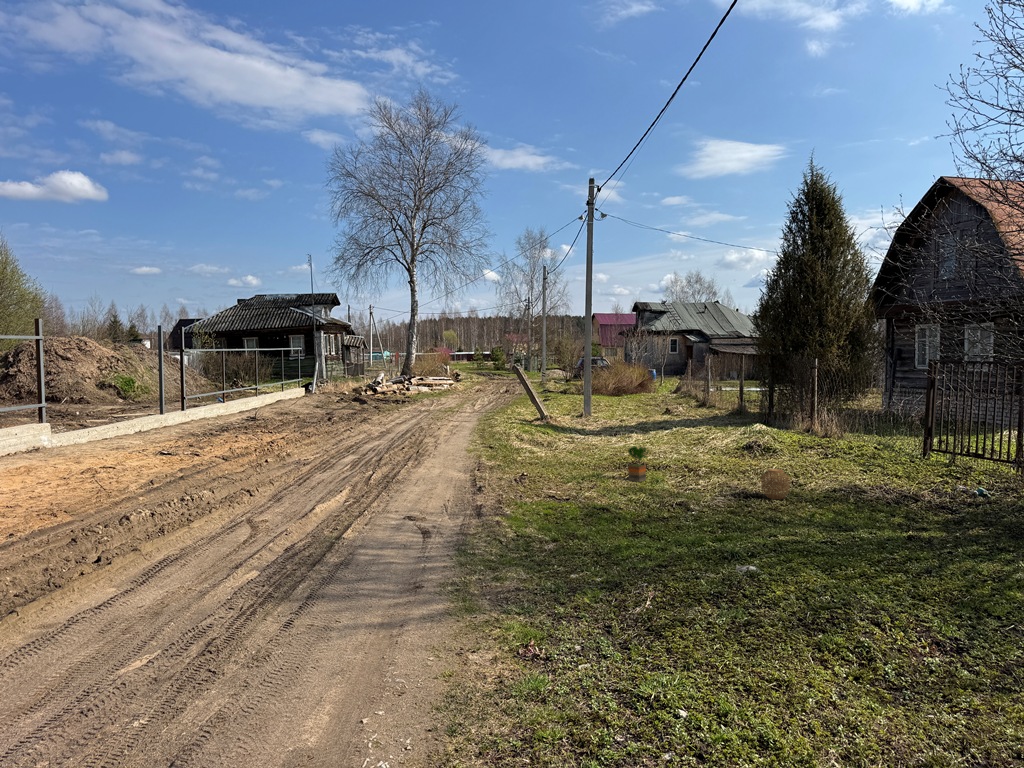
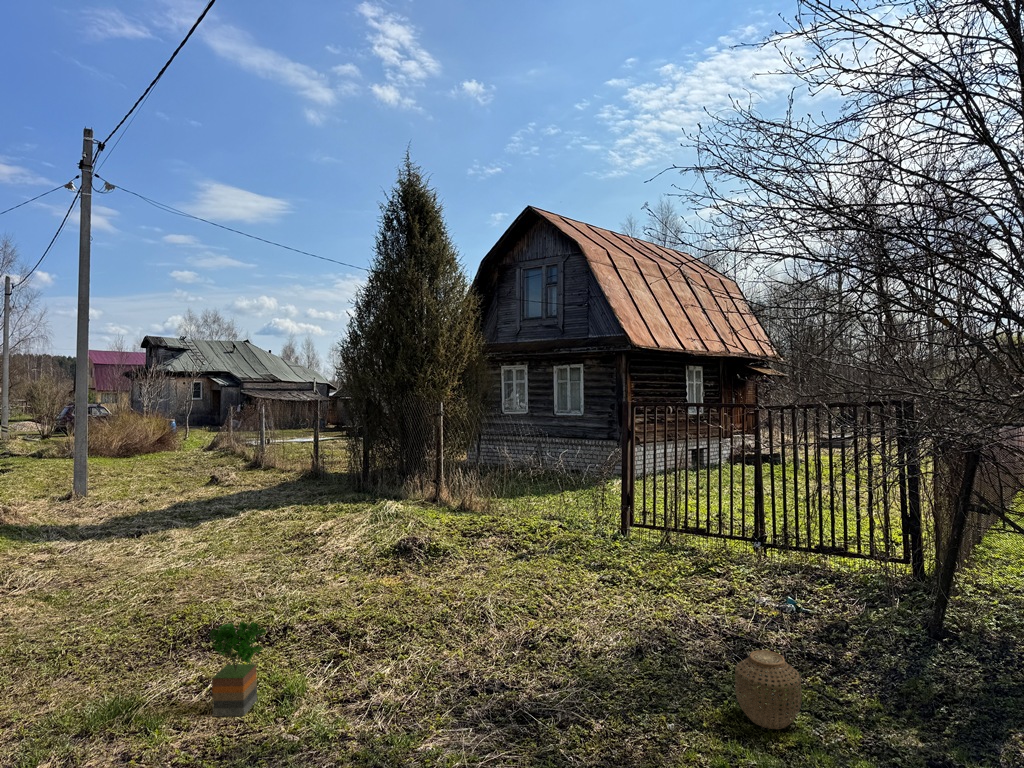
woven basket: present [761,469,790,499] -> present [735,650,802,729]

